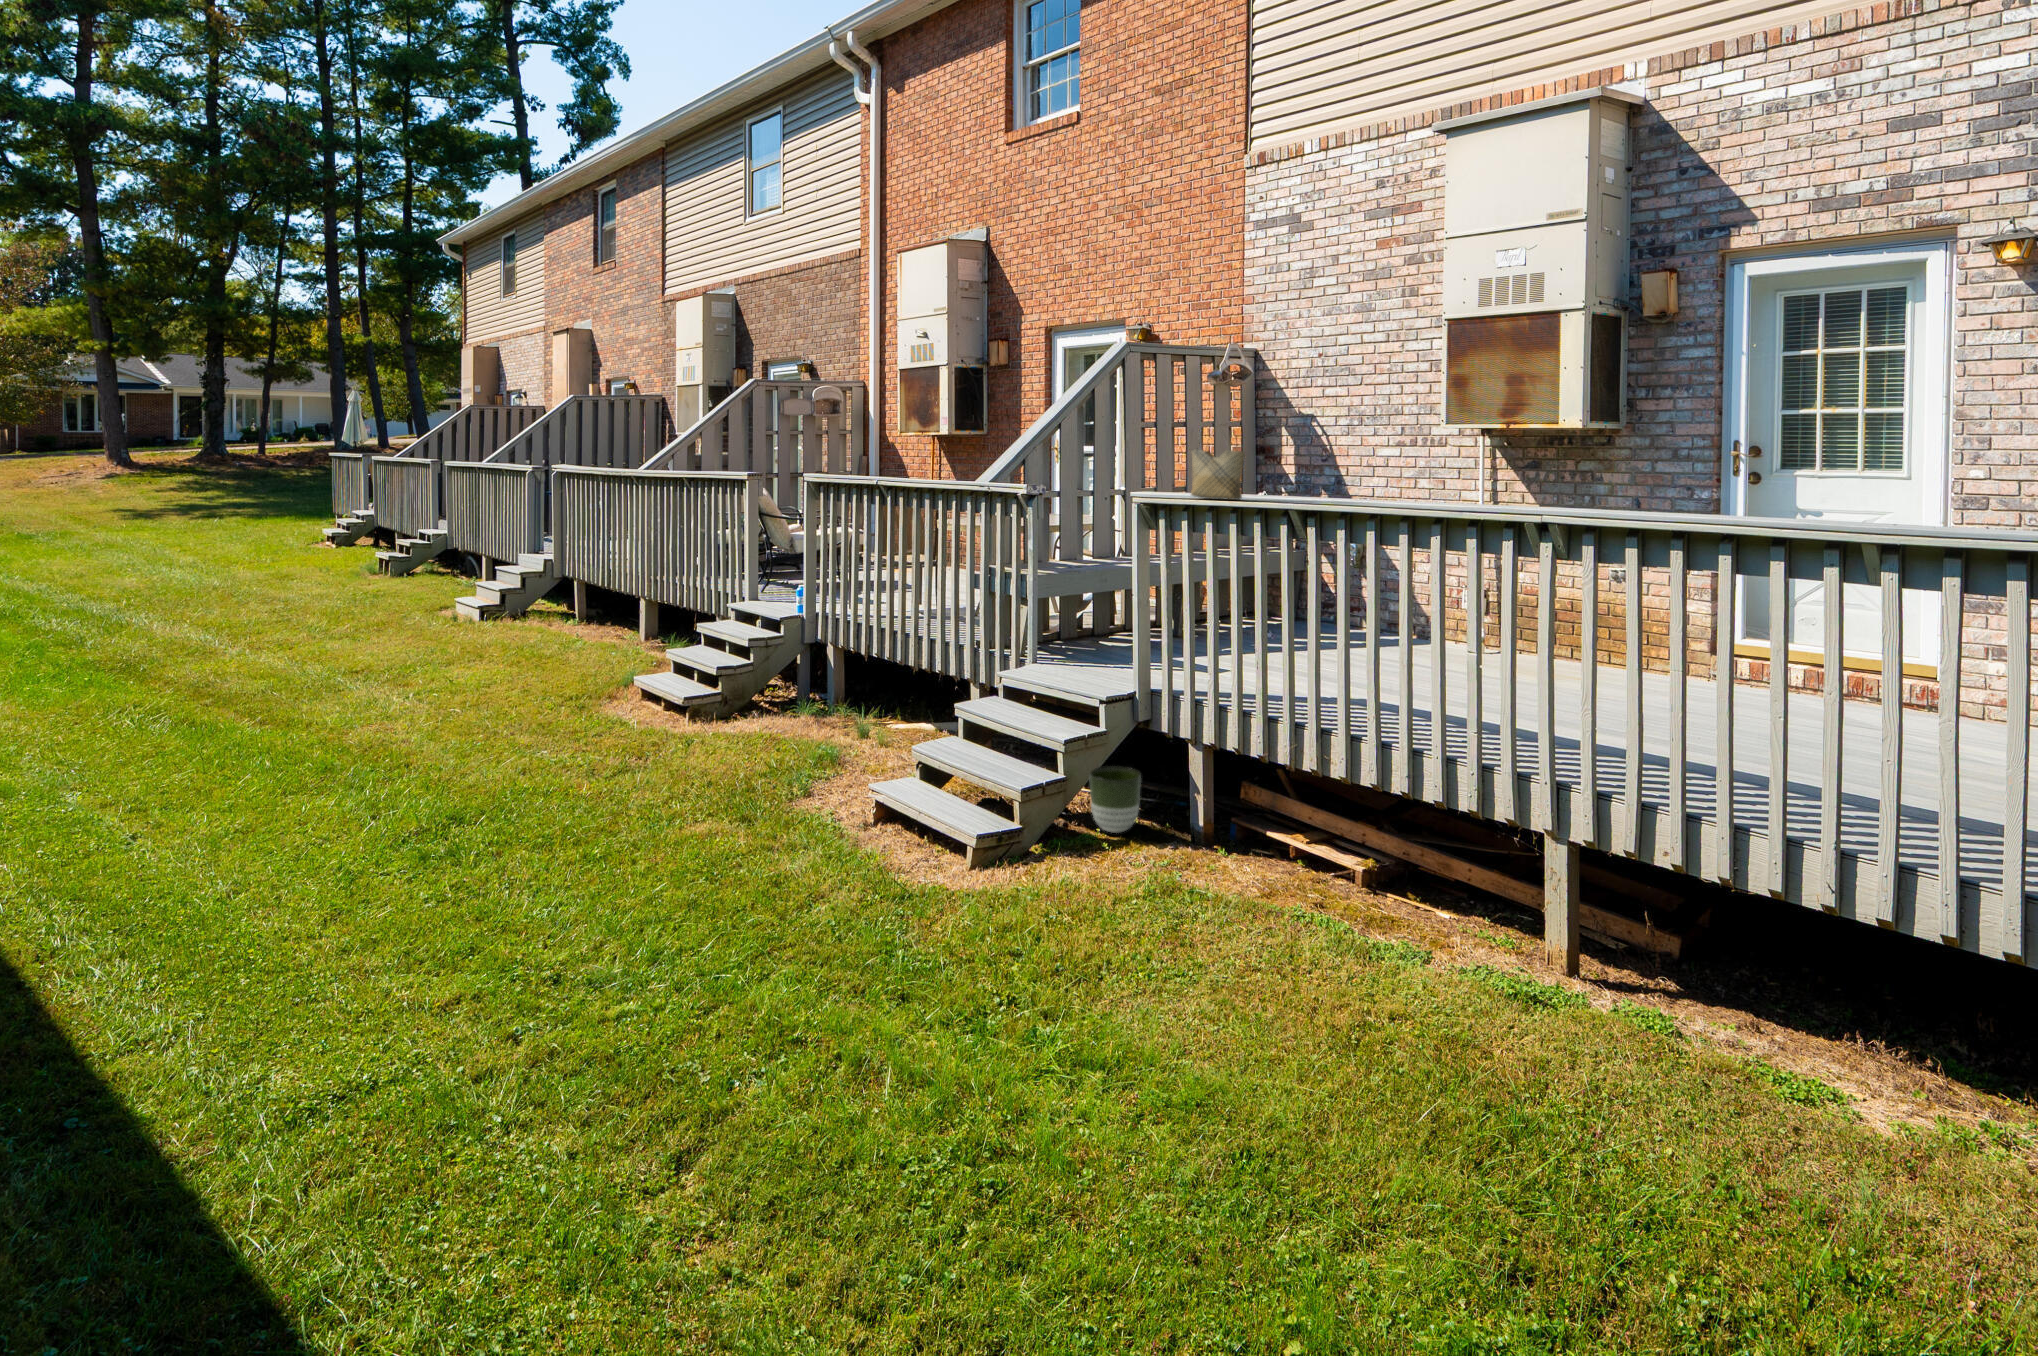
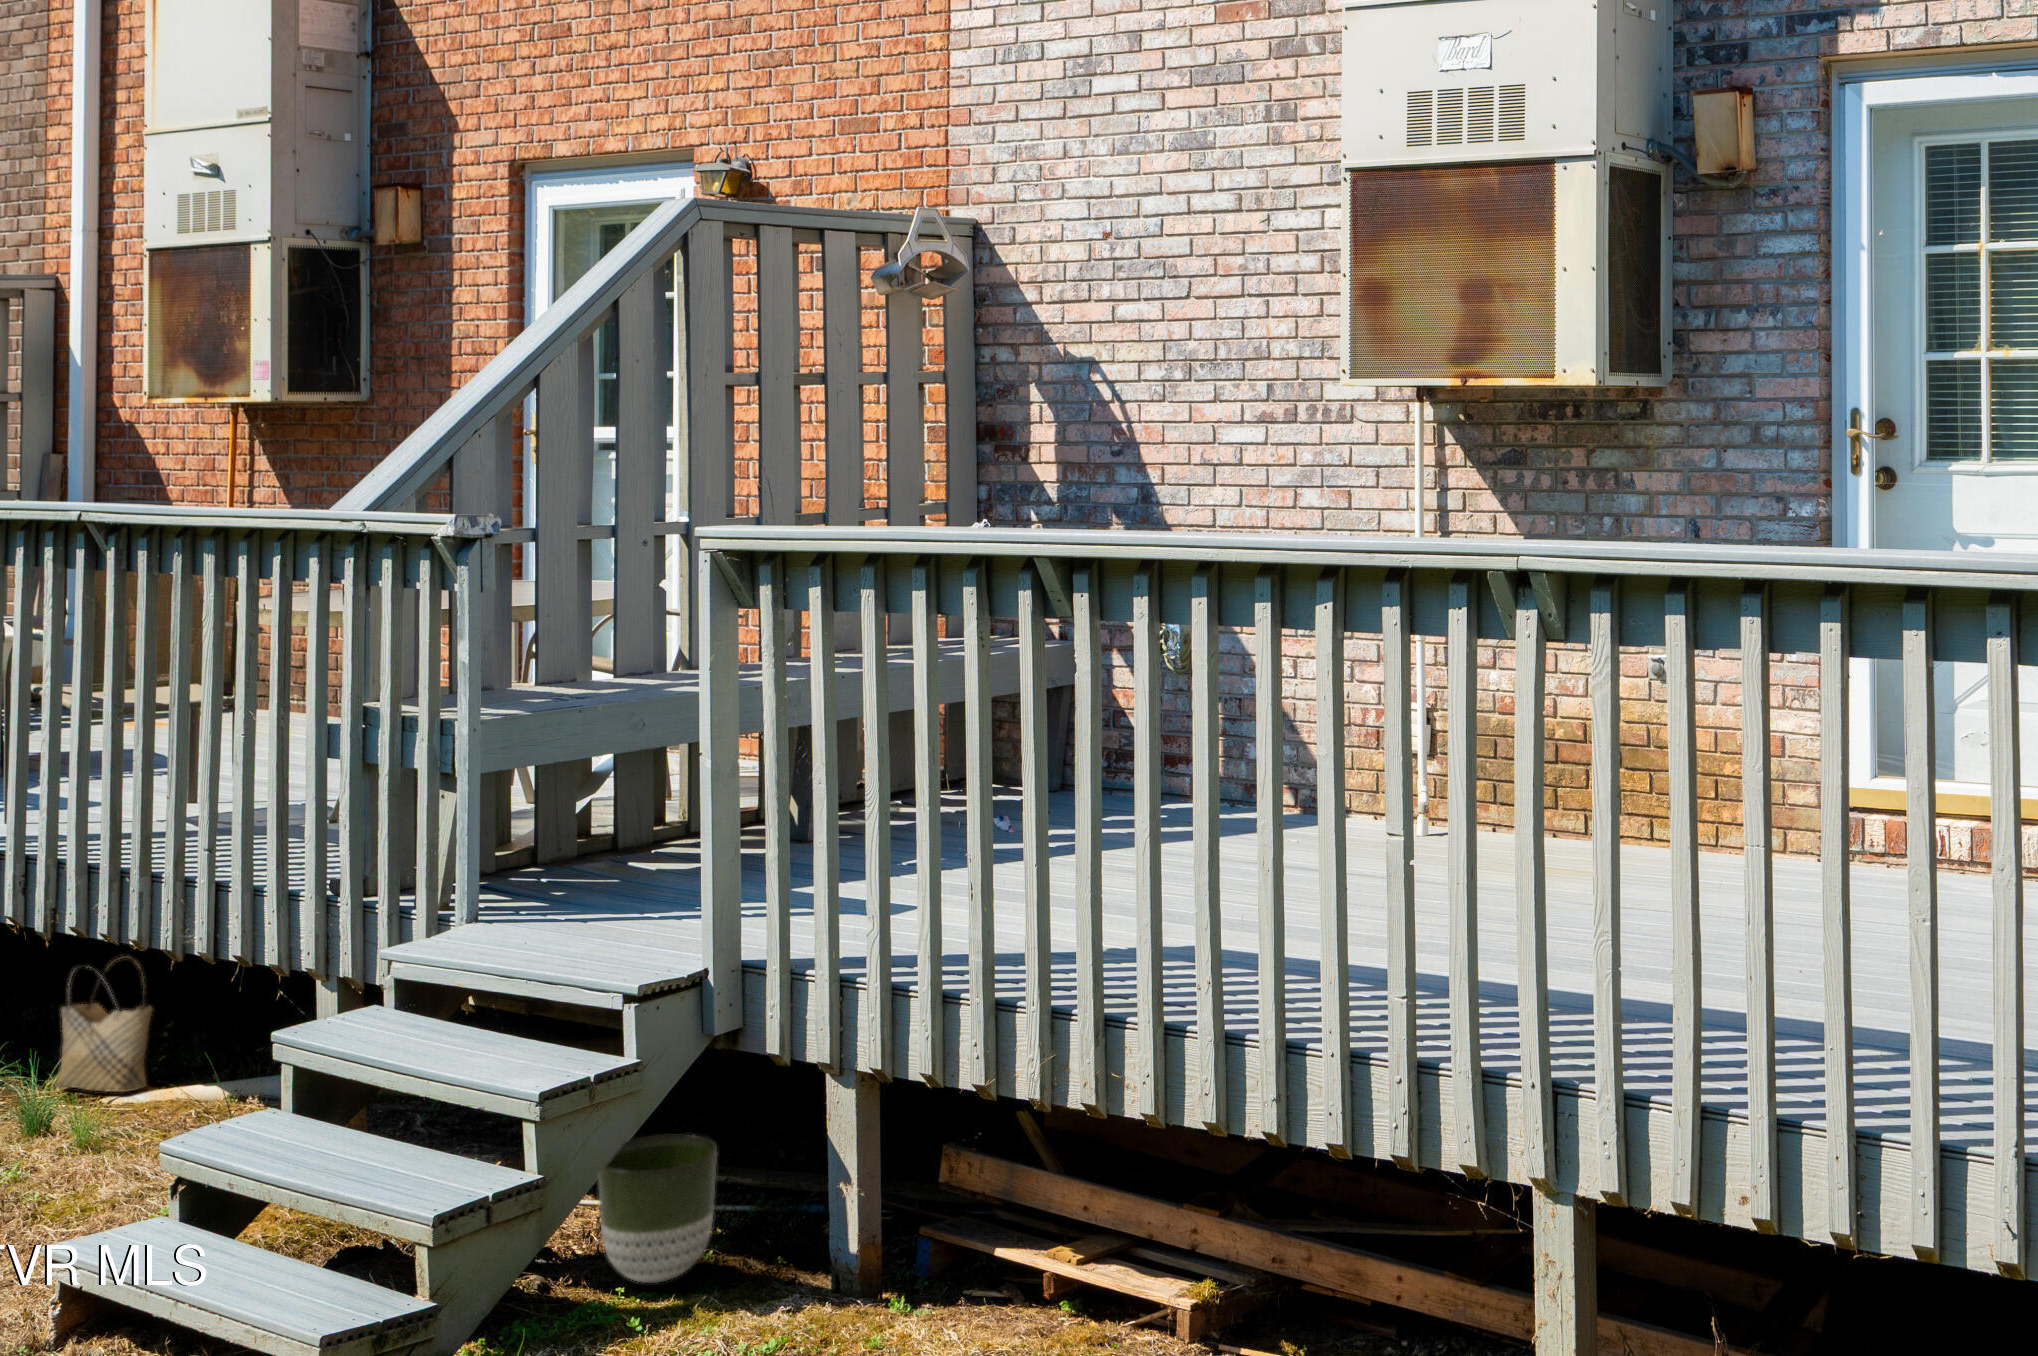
woven basket: present [1191,438,1245,500] -> present [56,964,153,1092]

